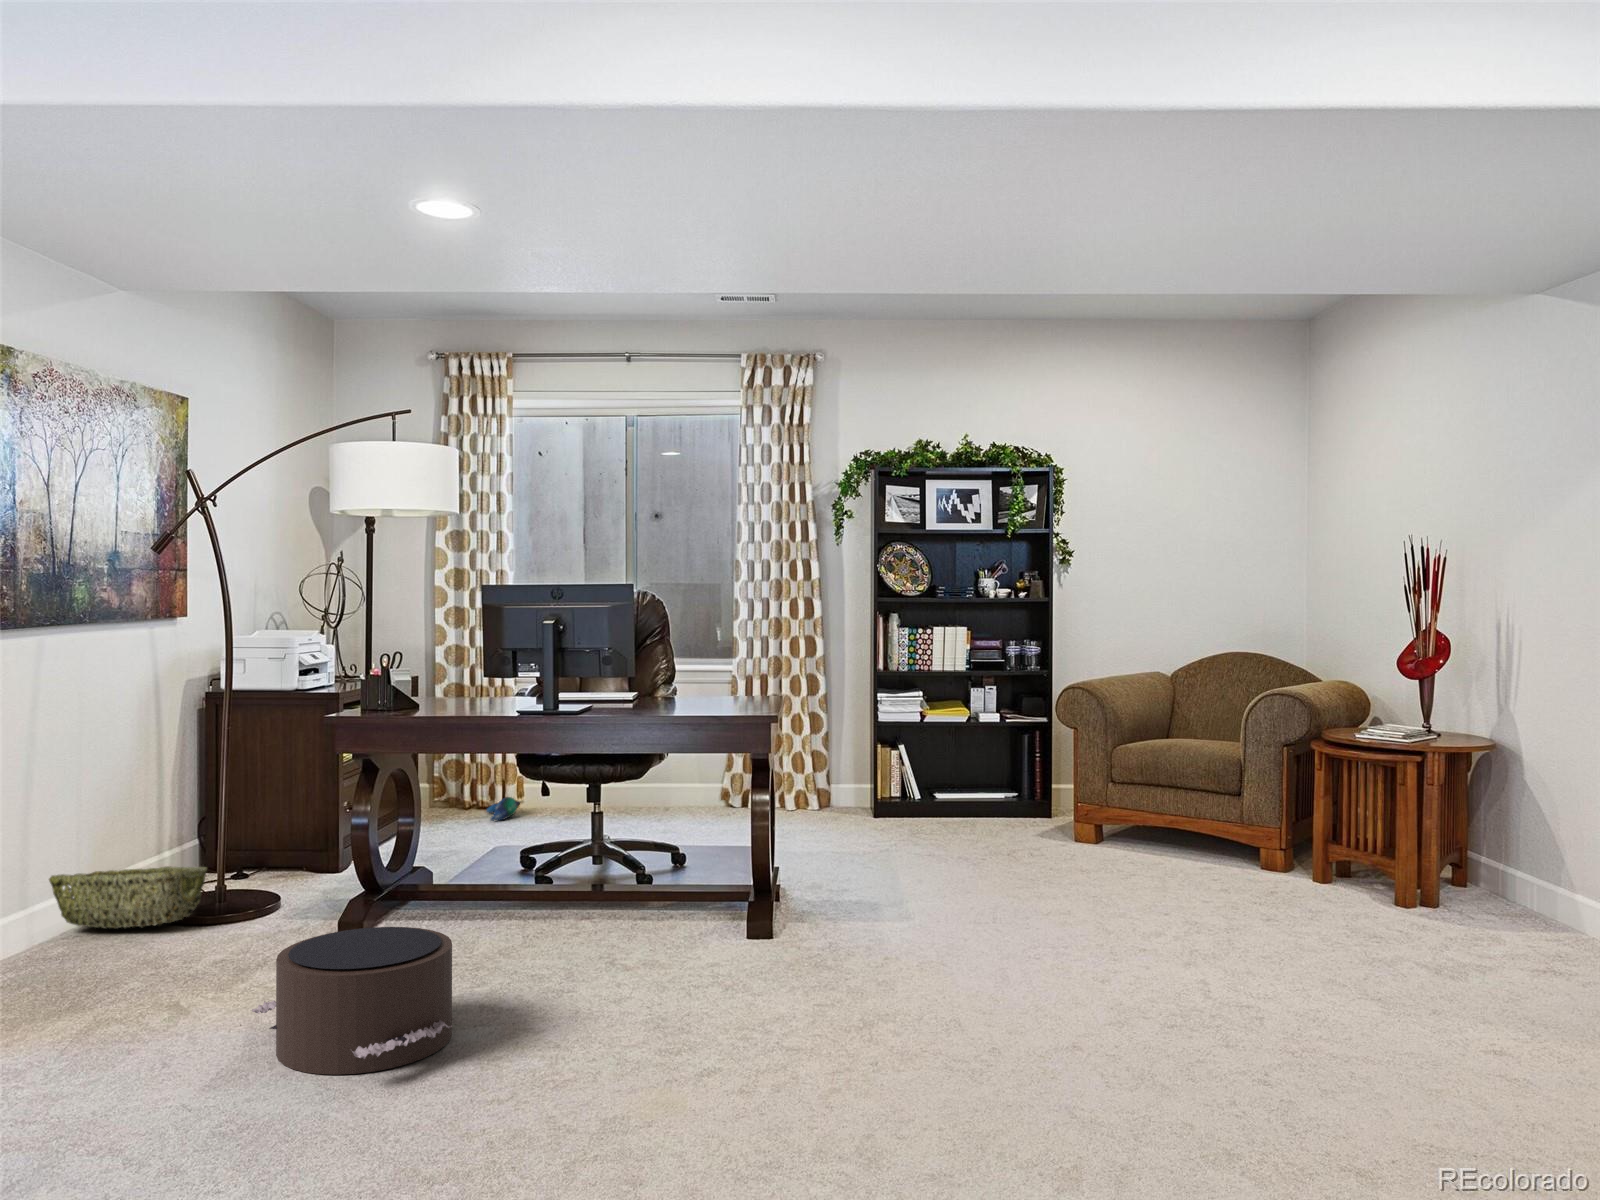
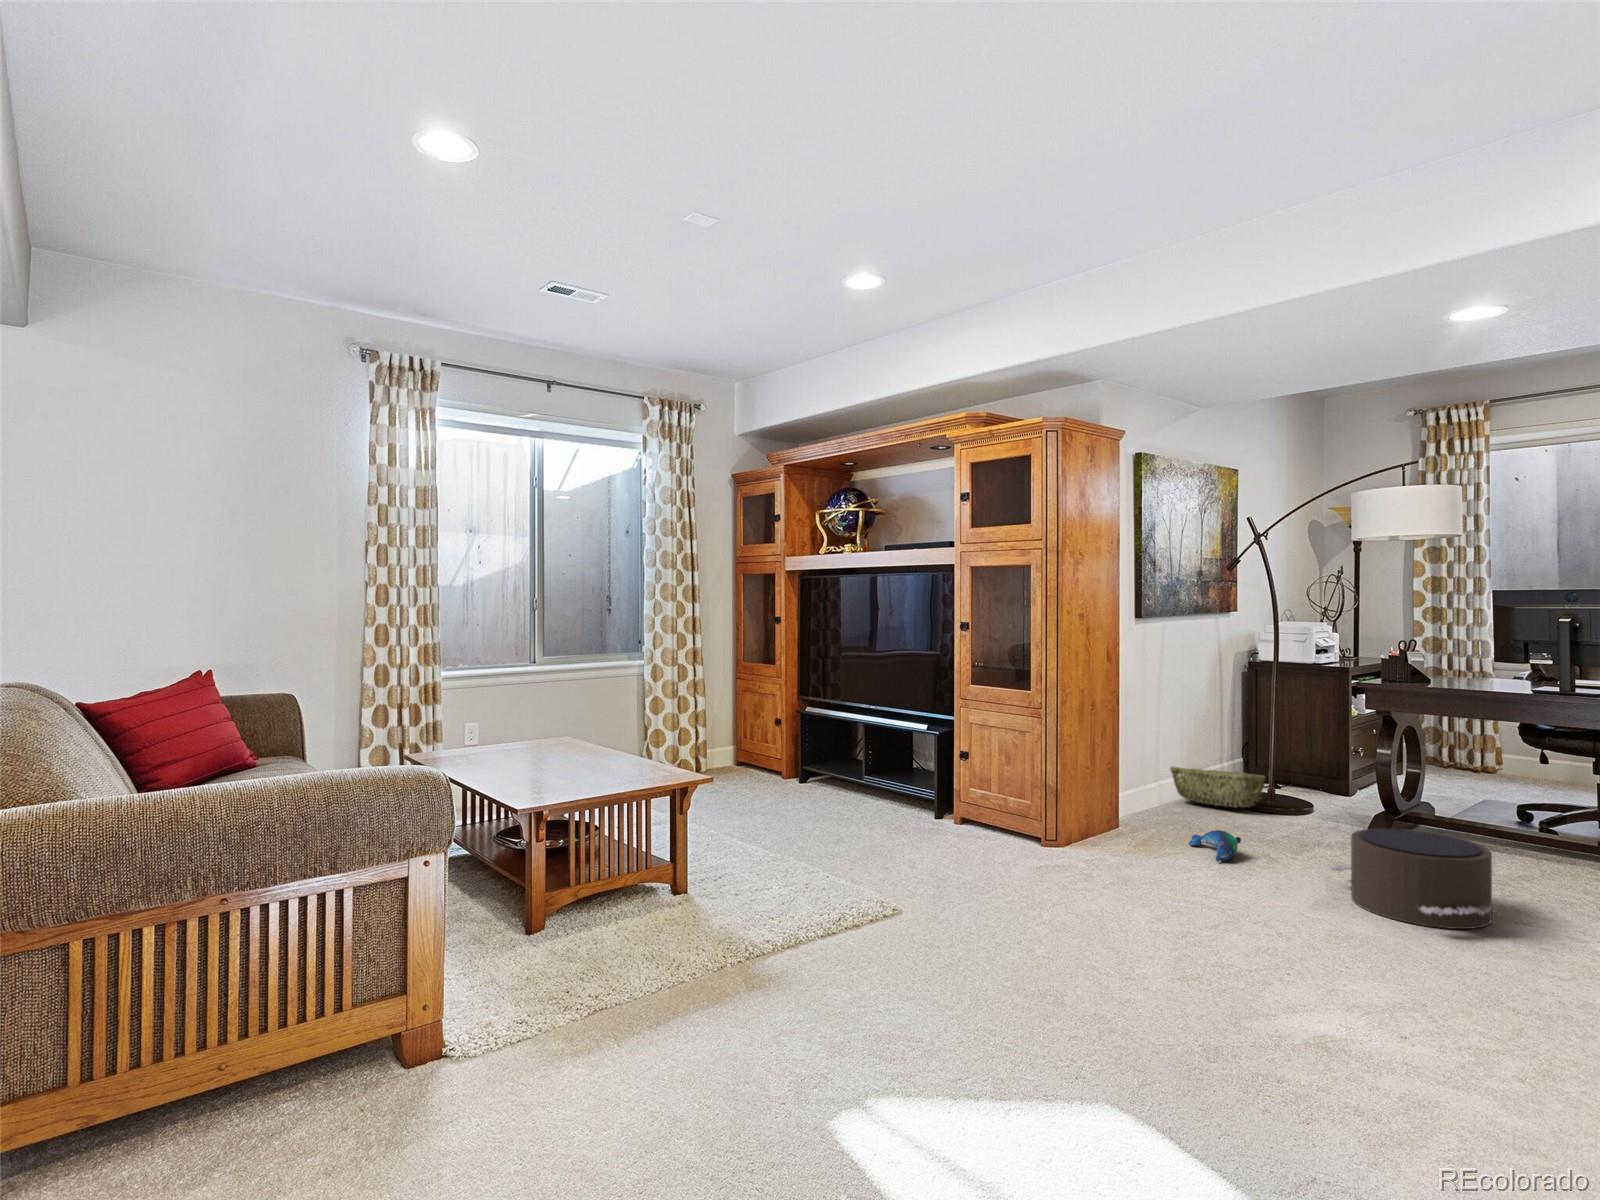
plush toy: present [486,797,520,821] -> present [1189,830,1241,862]

